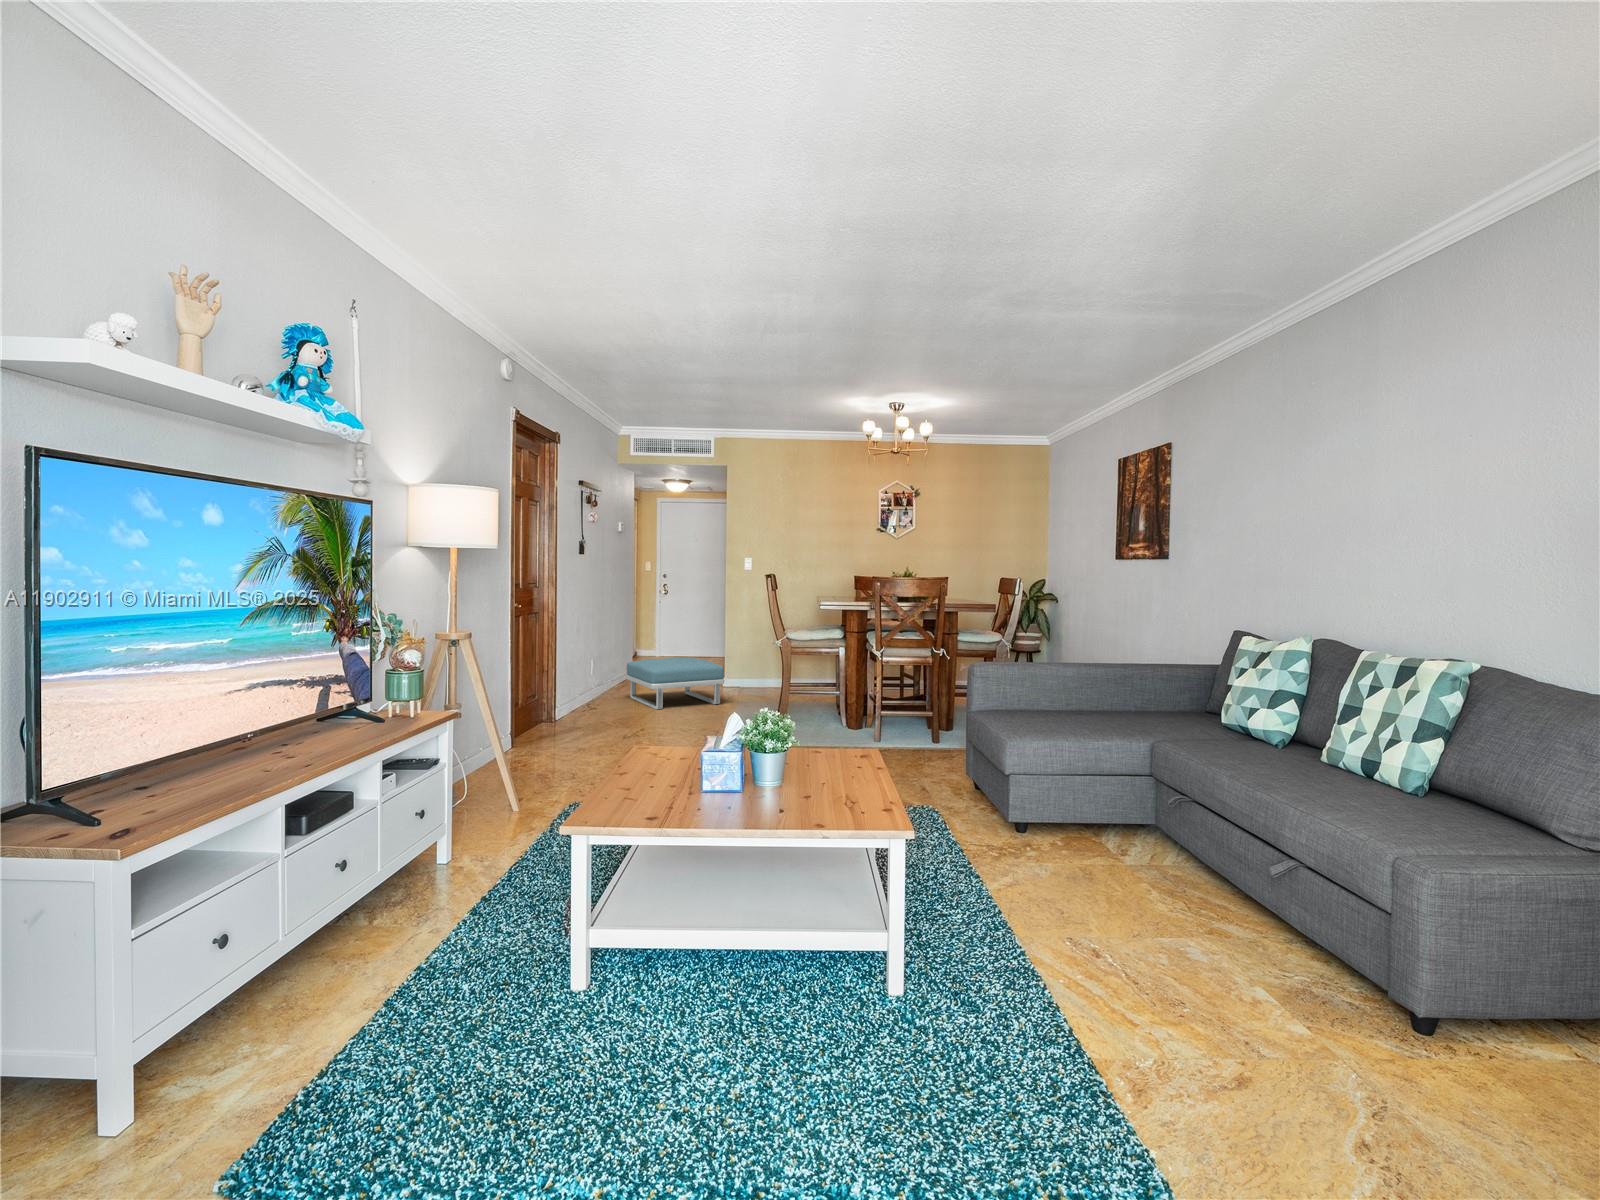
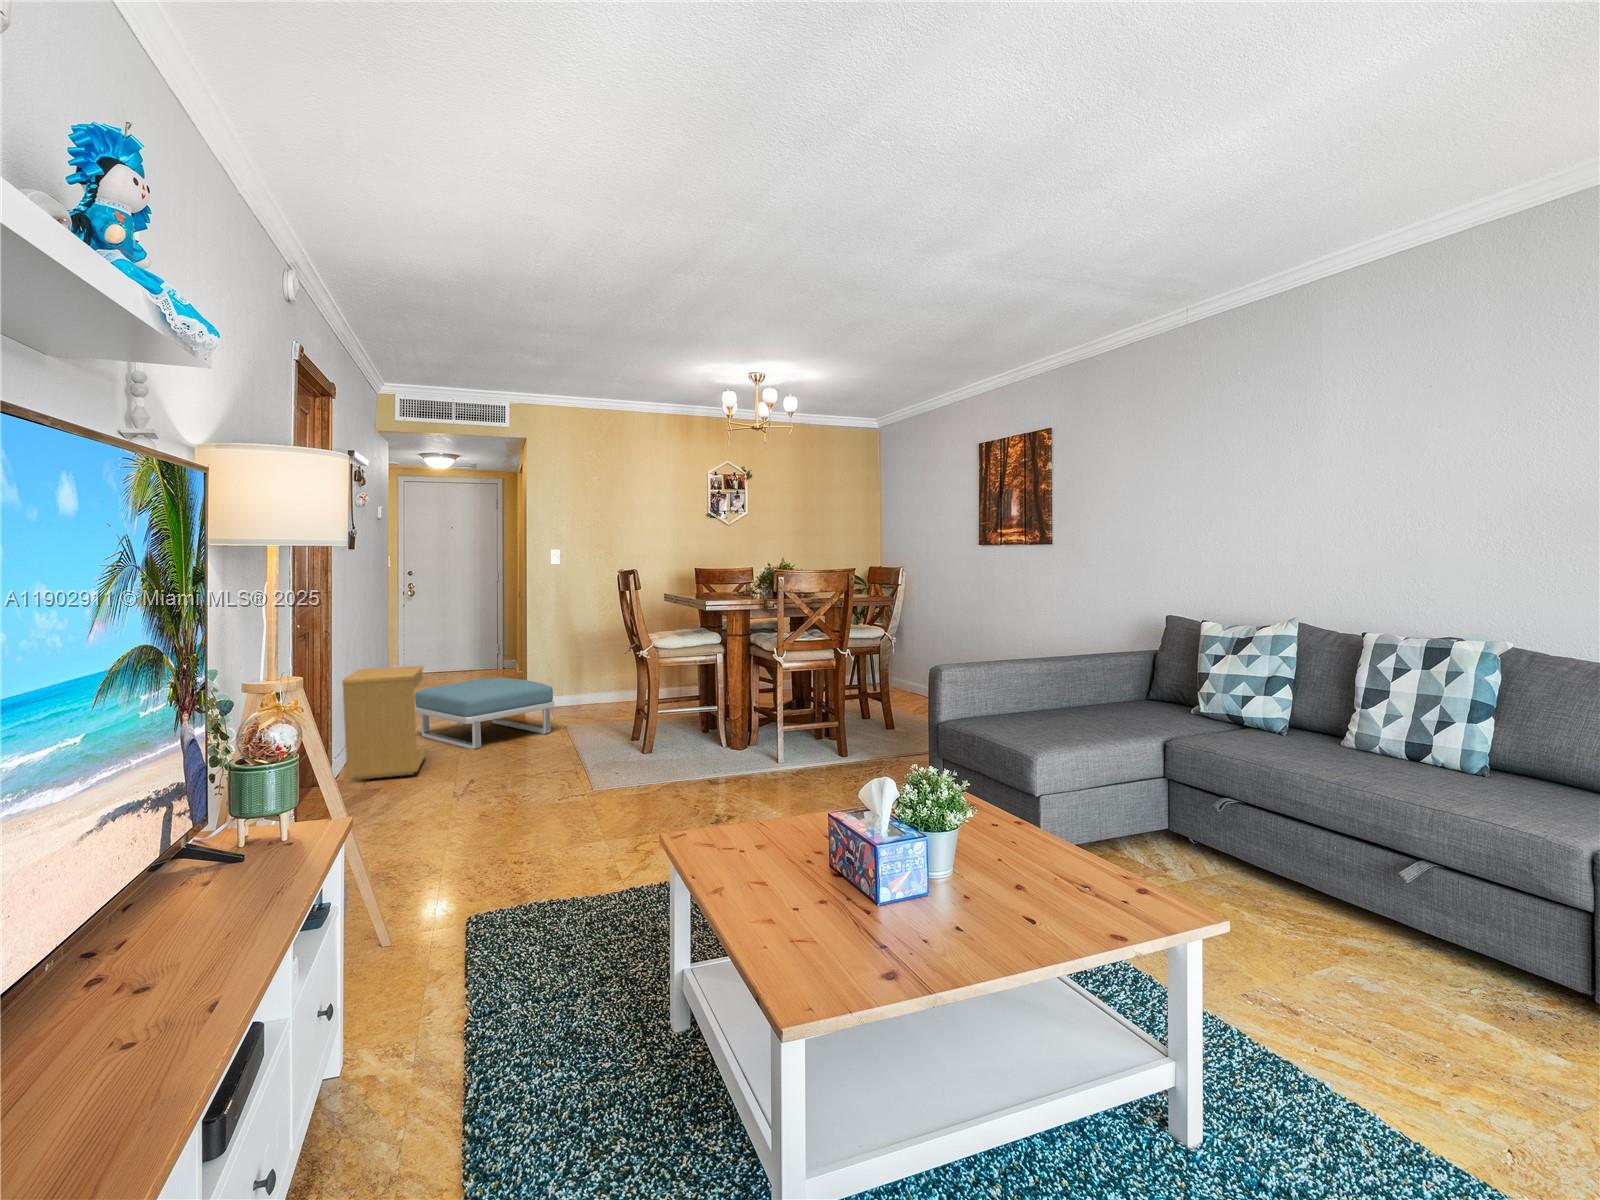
side table: none [560,640,622,721] -> present [342,666,427,780]

